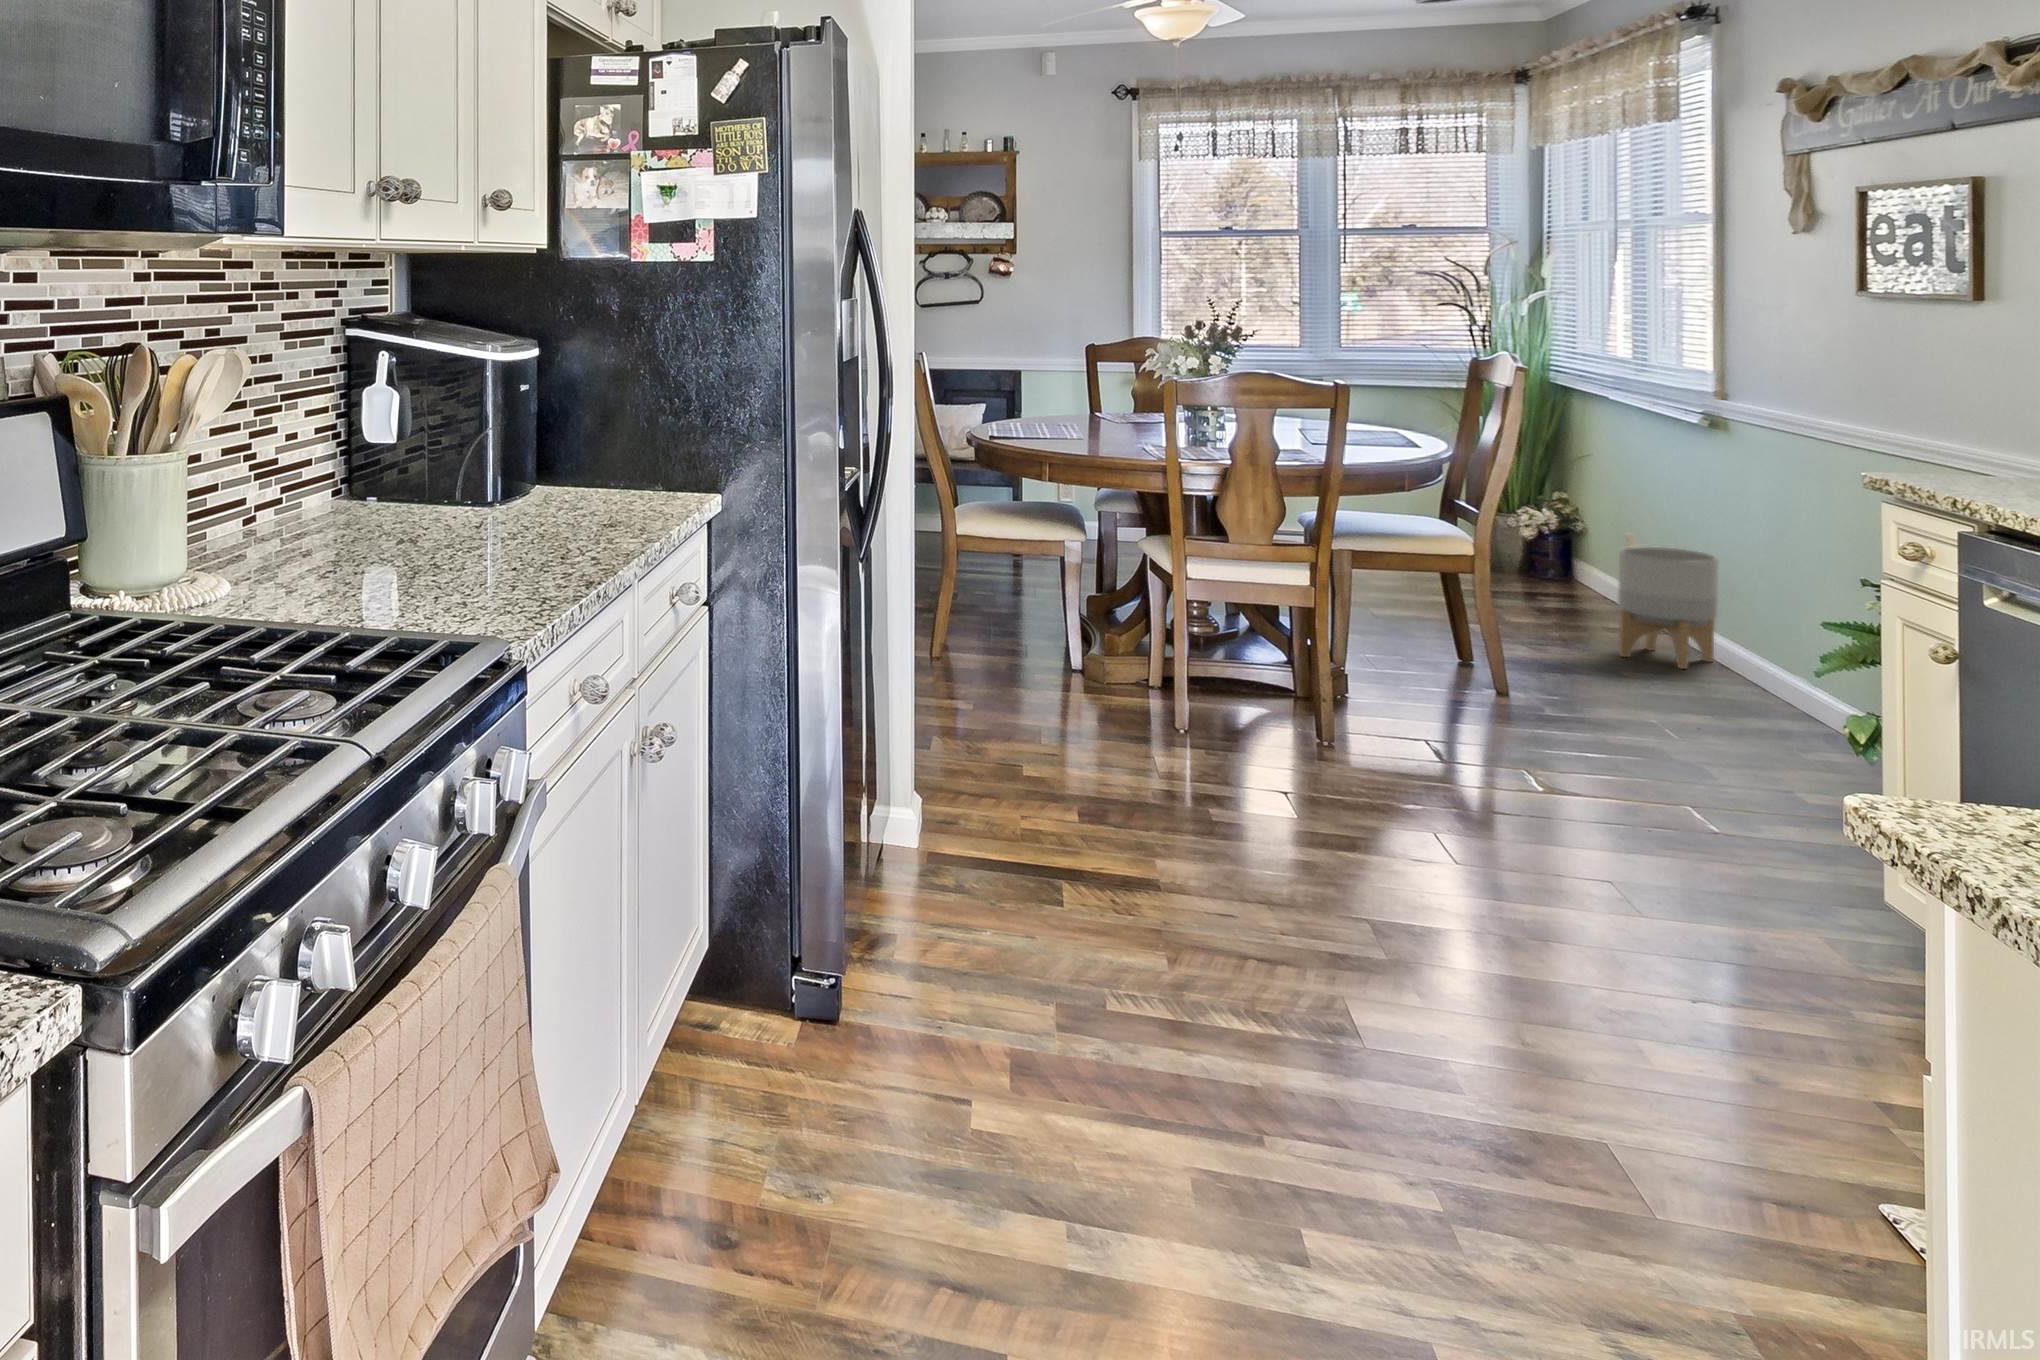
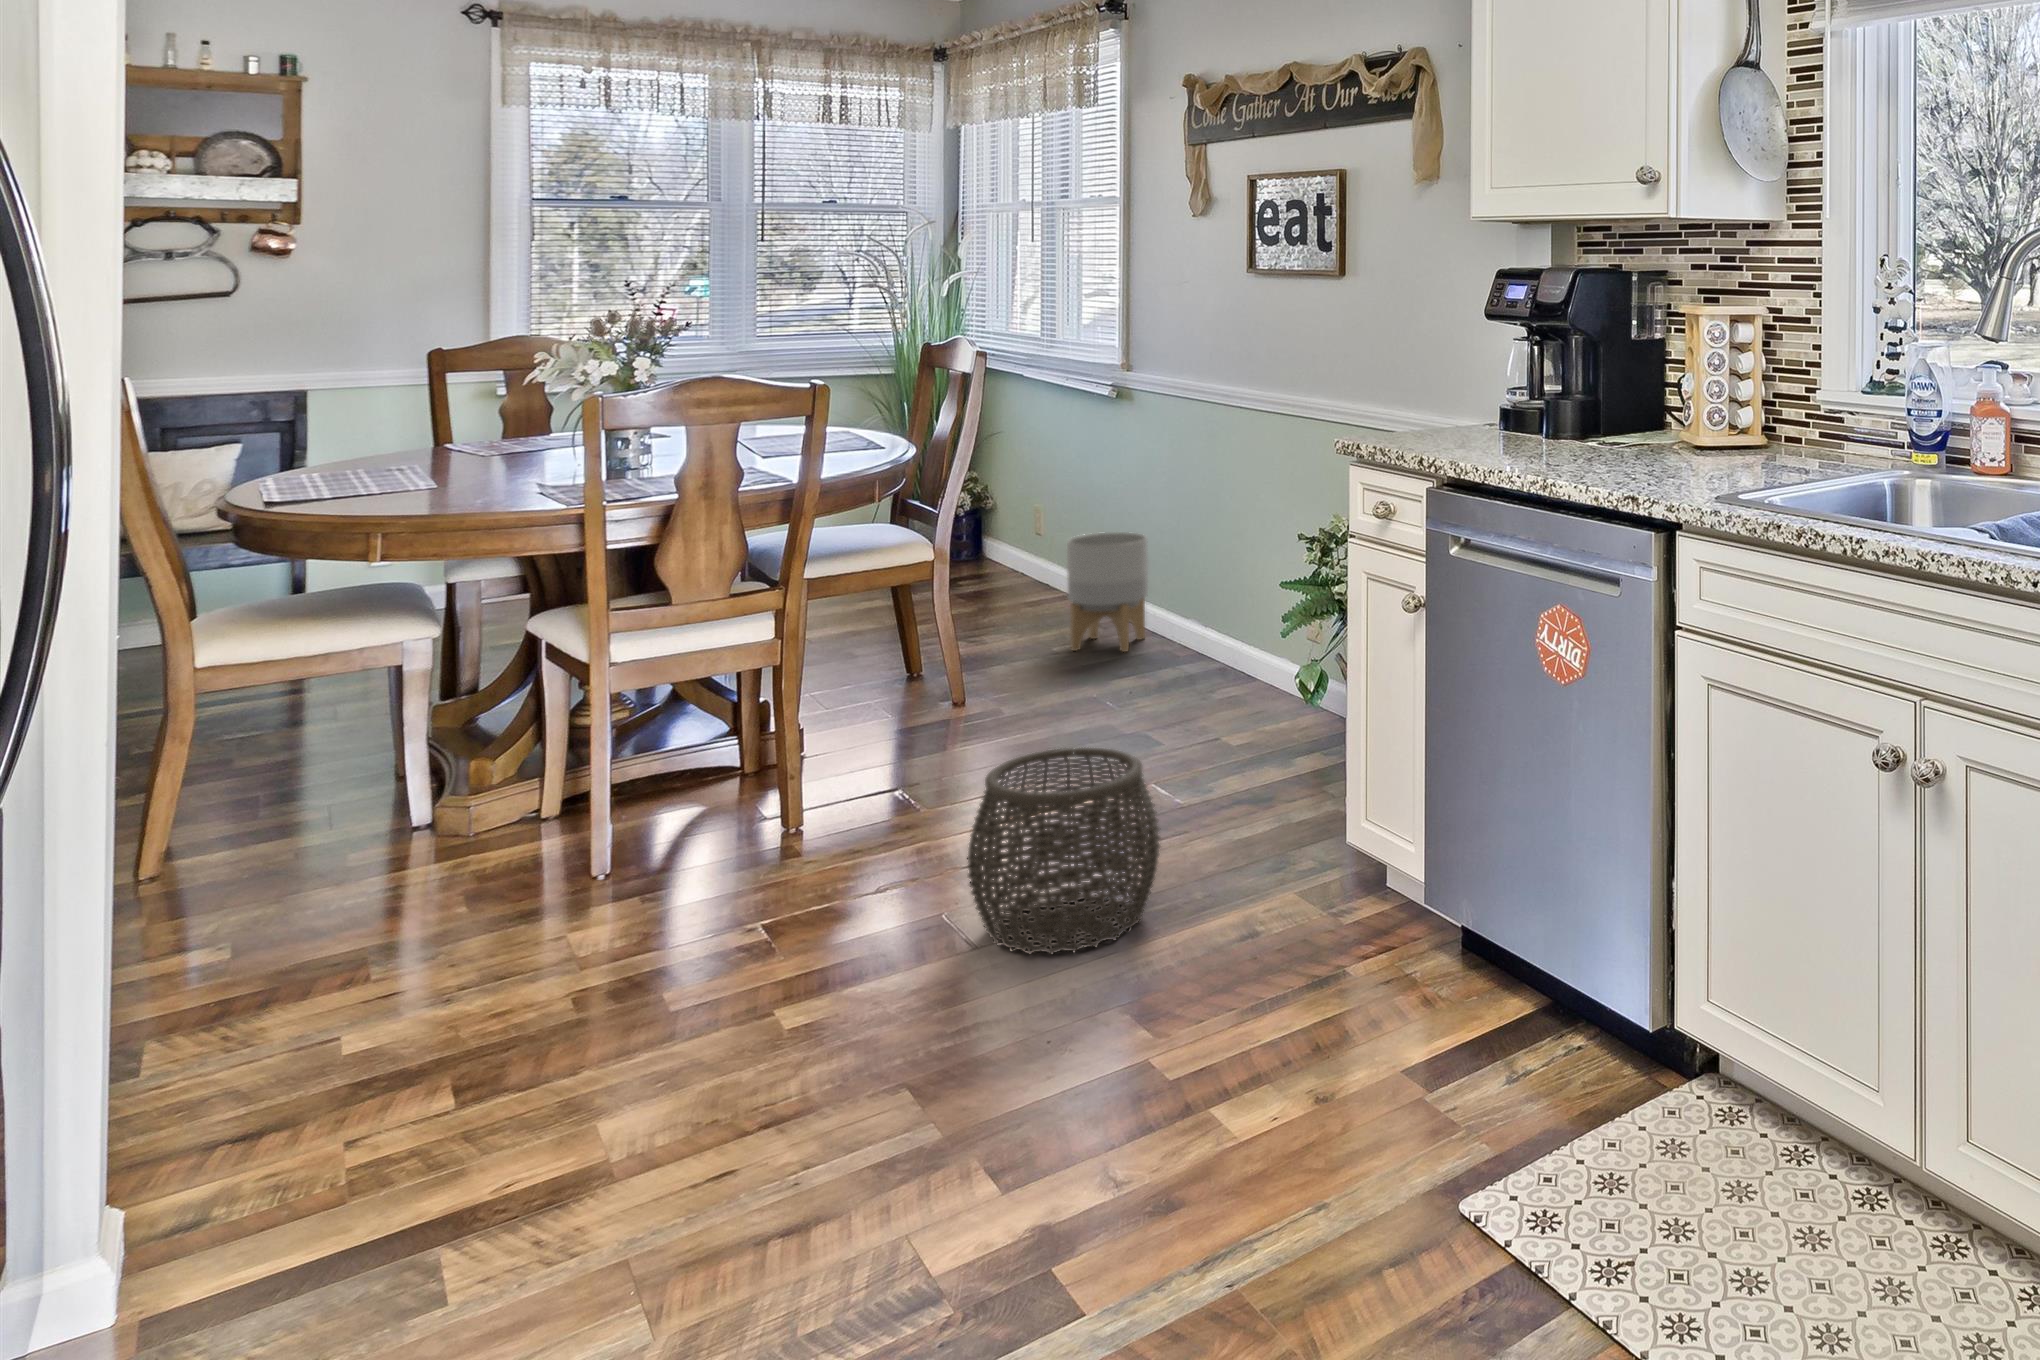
woven basket: none [1439,711,1635,888] -> present [967,748,1160,954]

